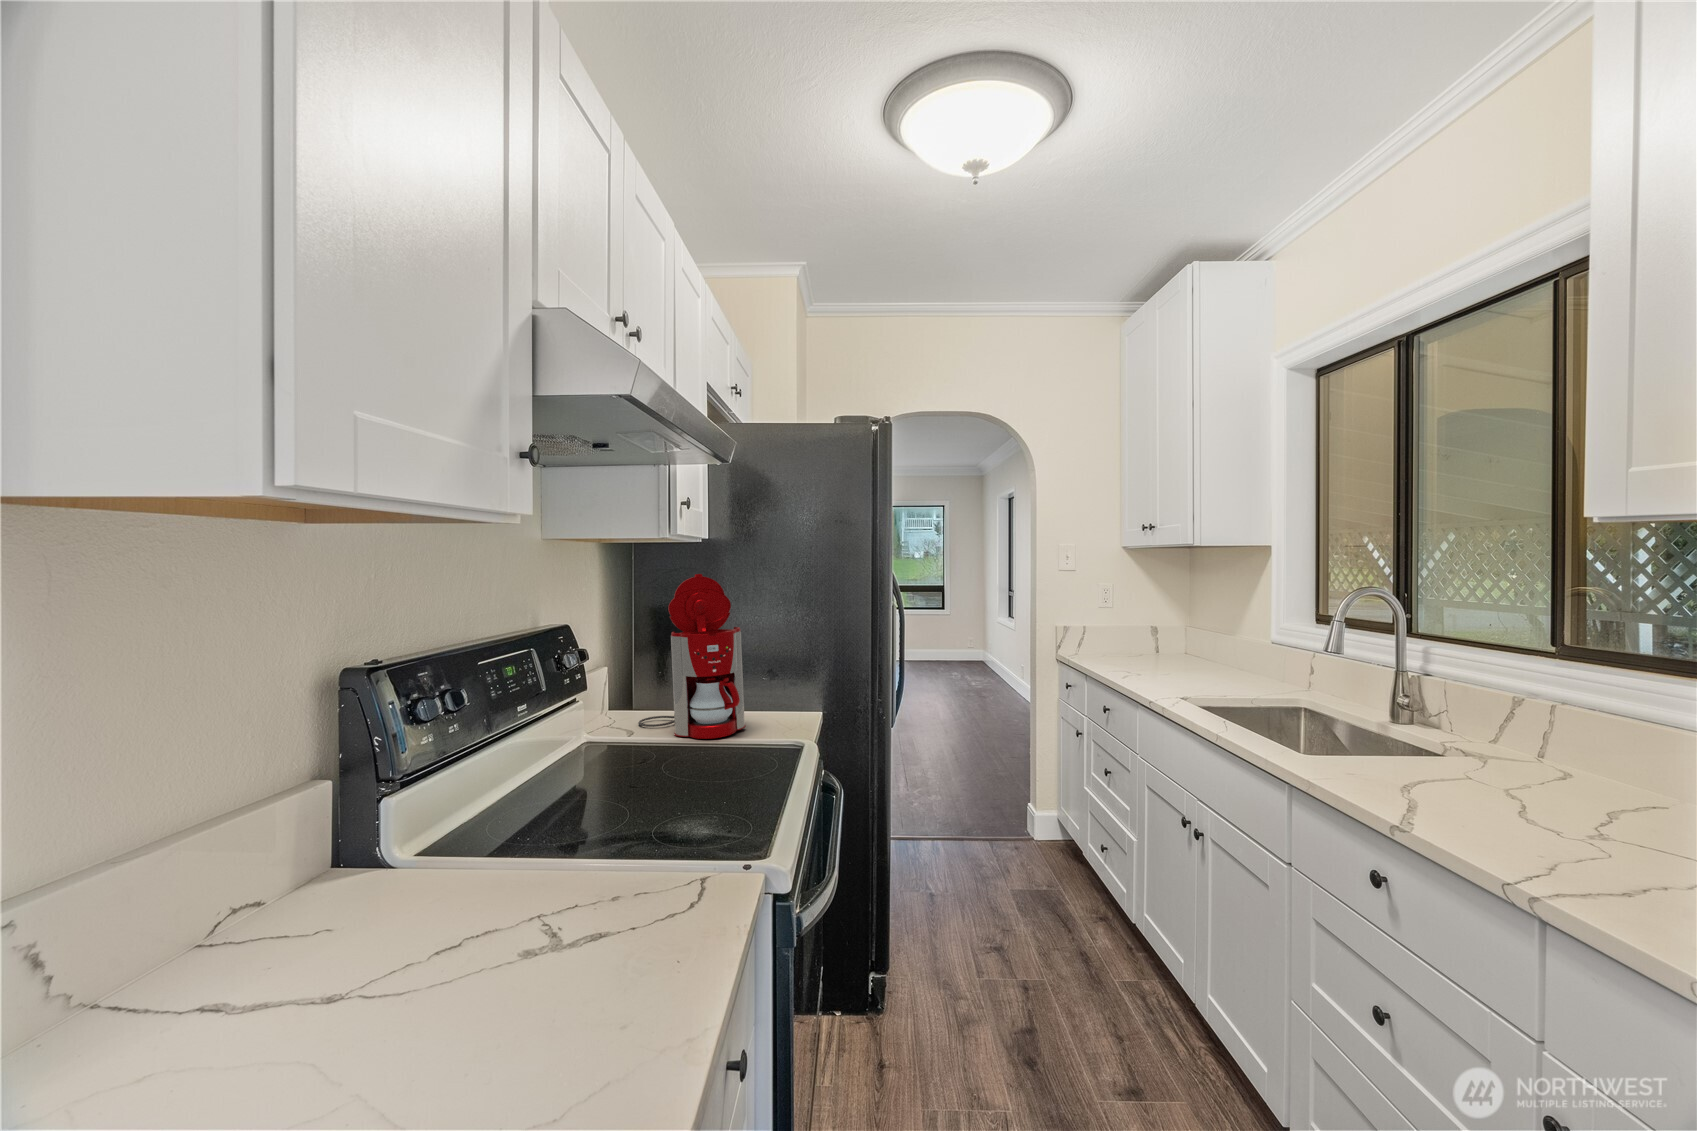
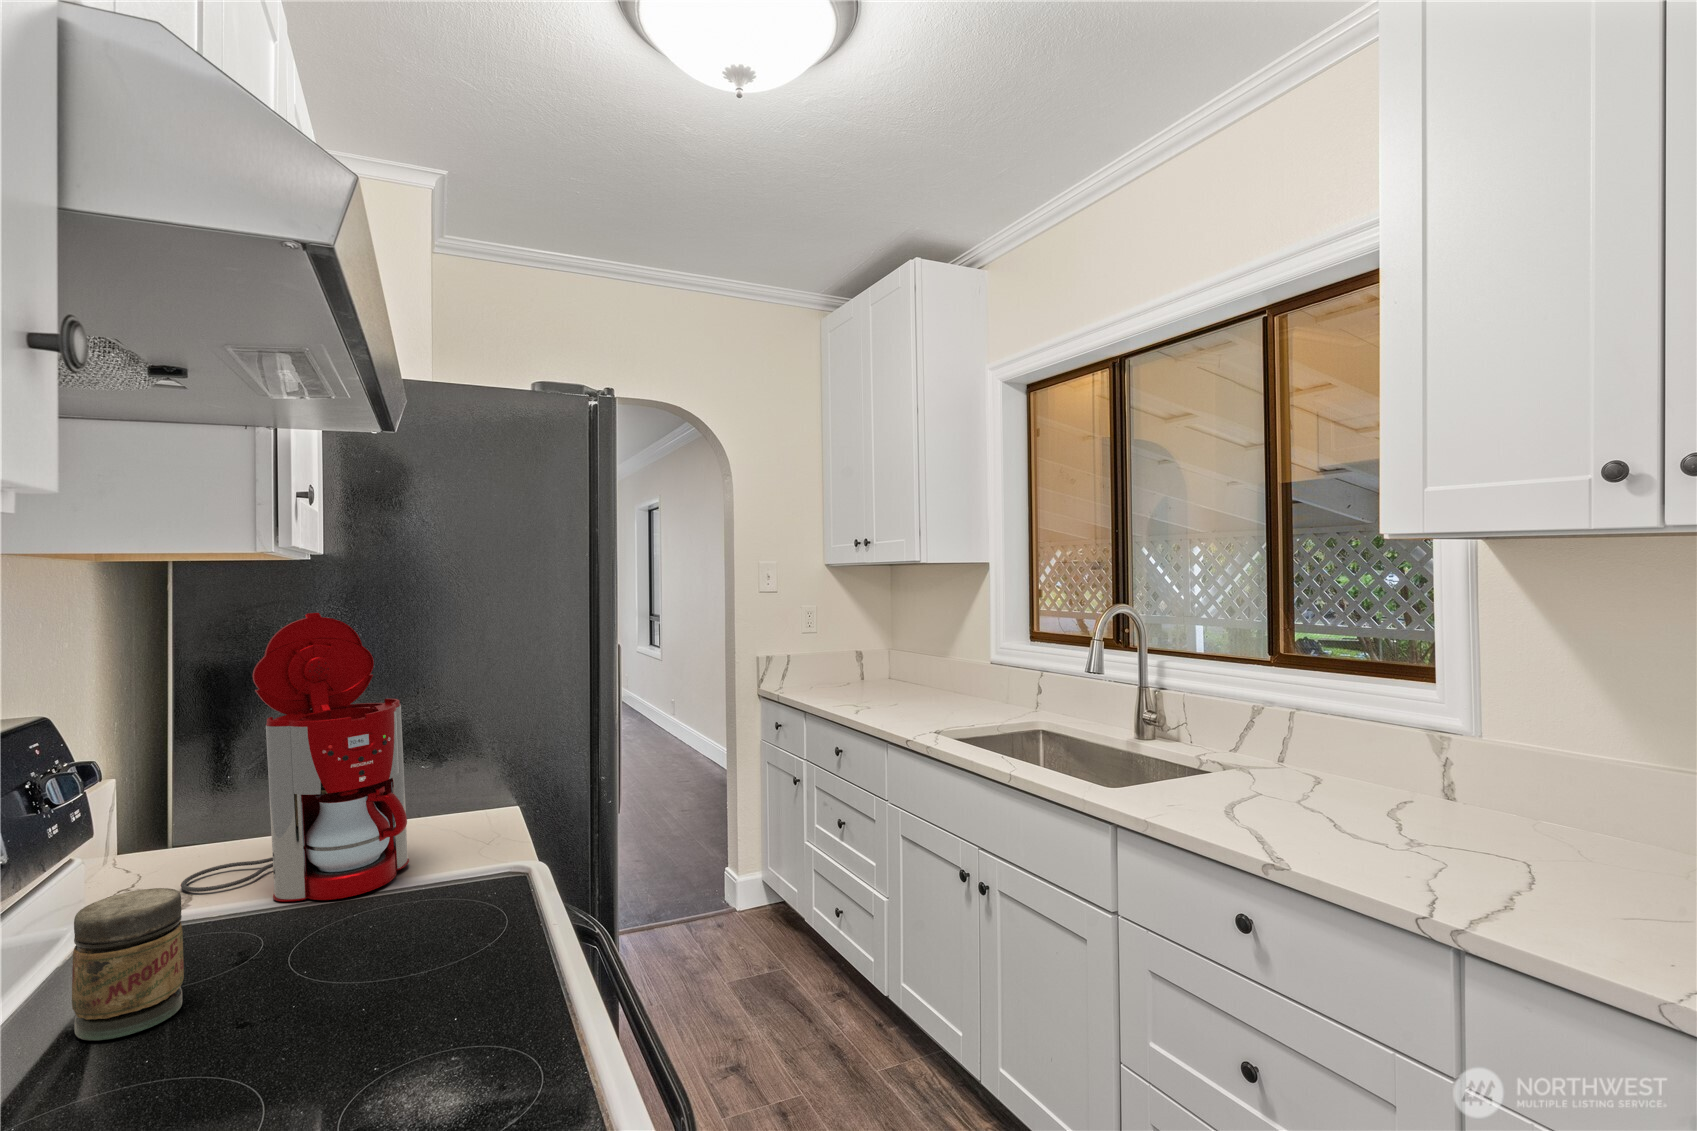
jar: none [573,708,617,775] -> present [72,888,184,1041]

